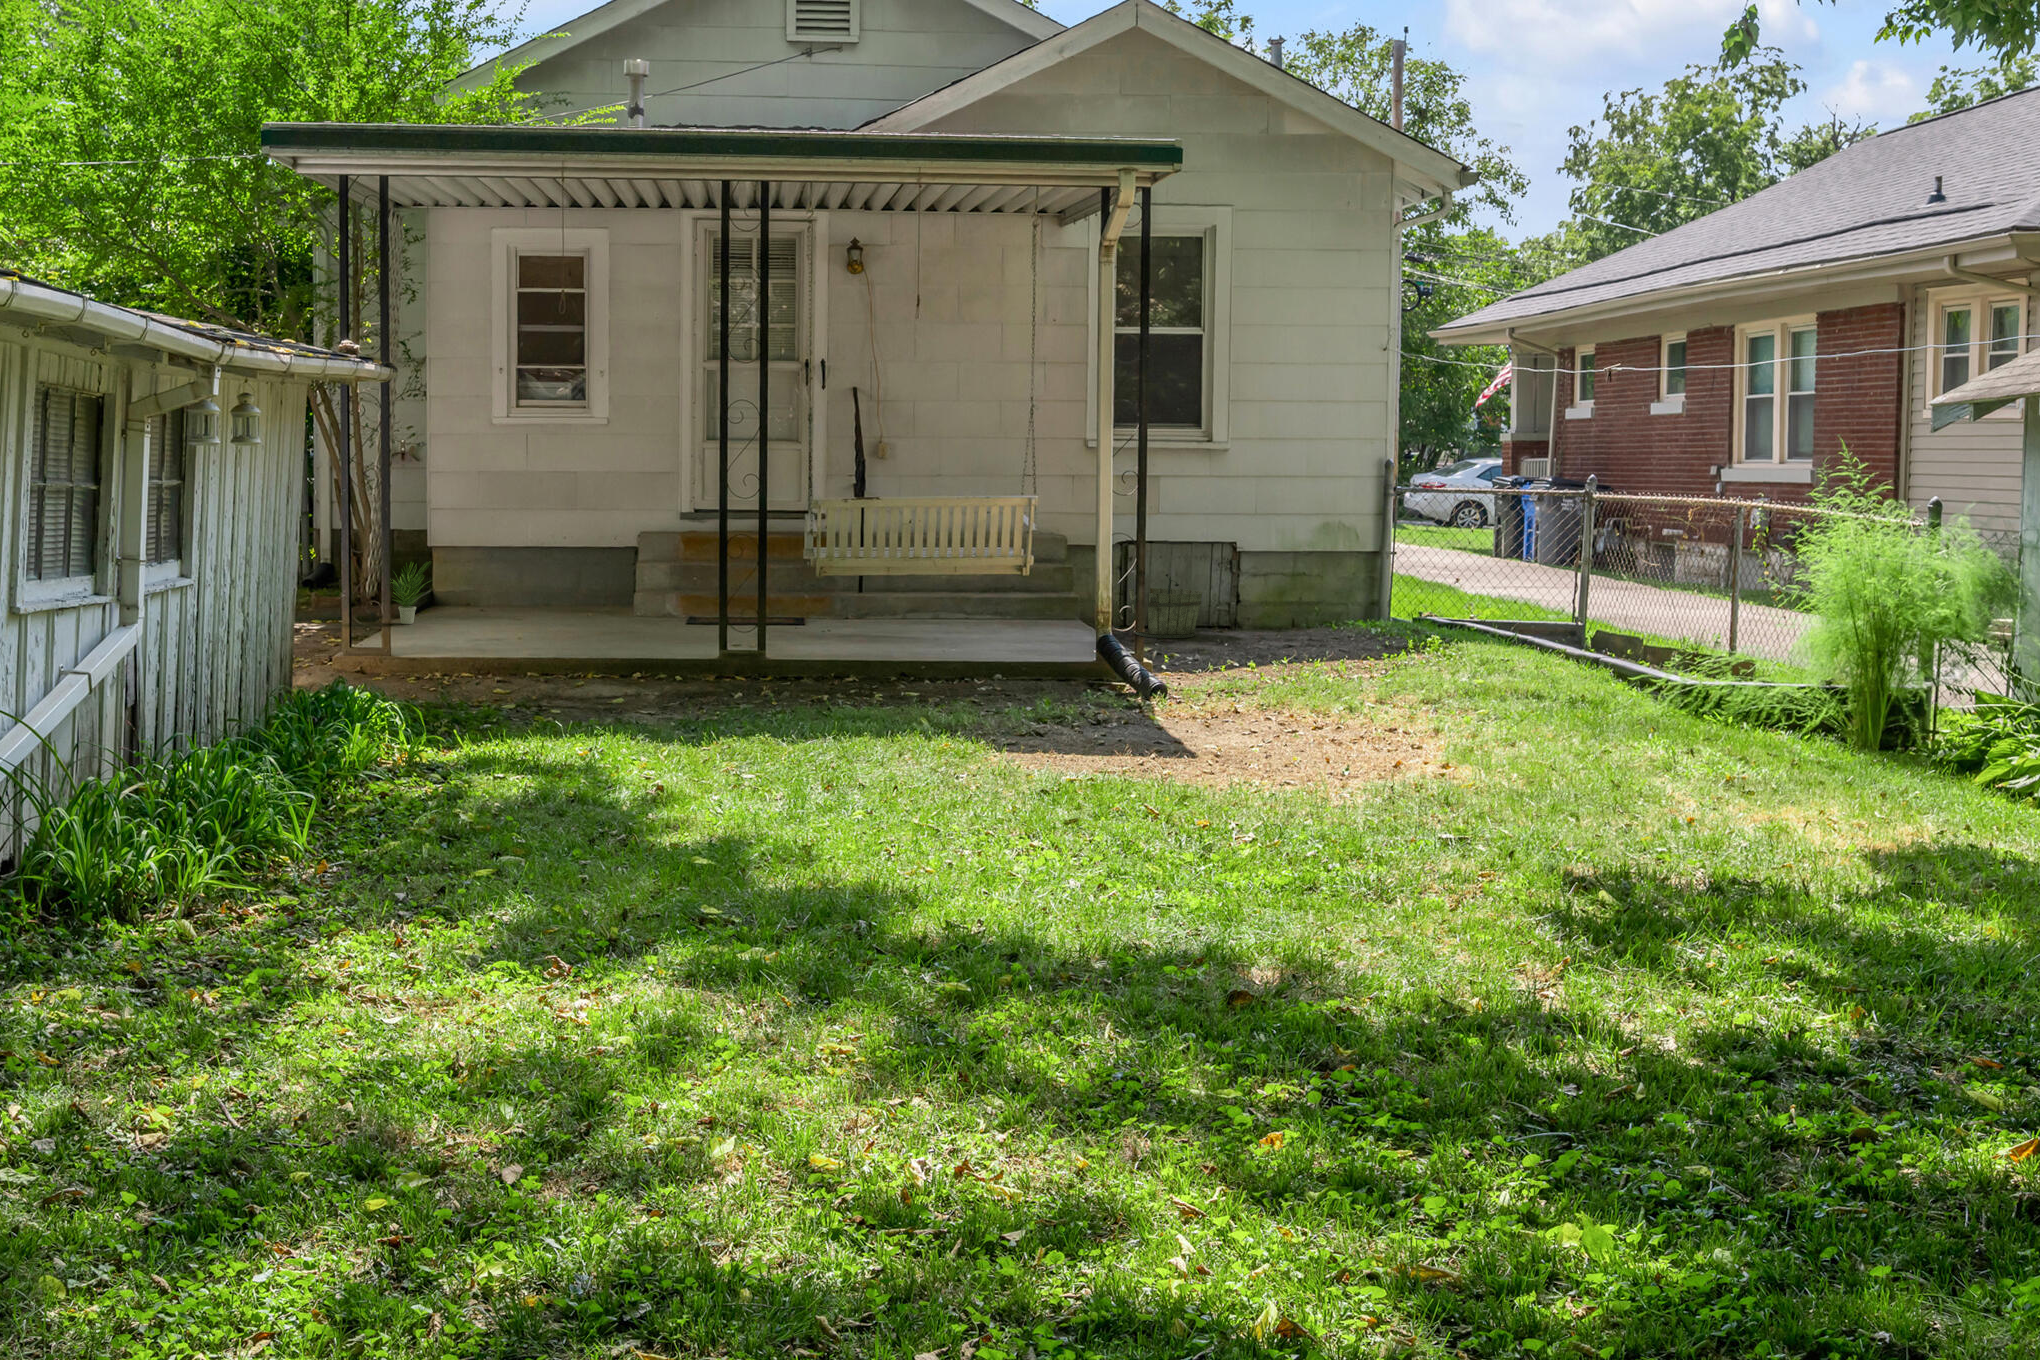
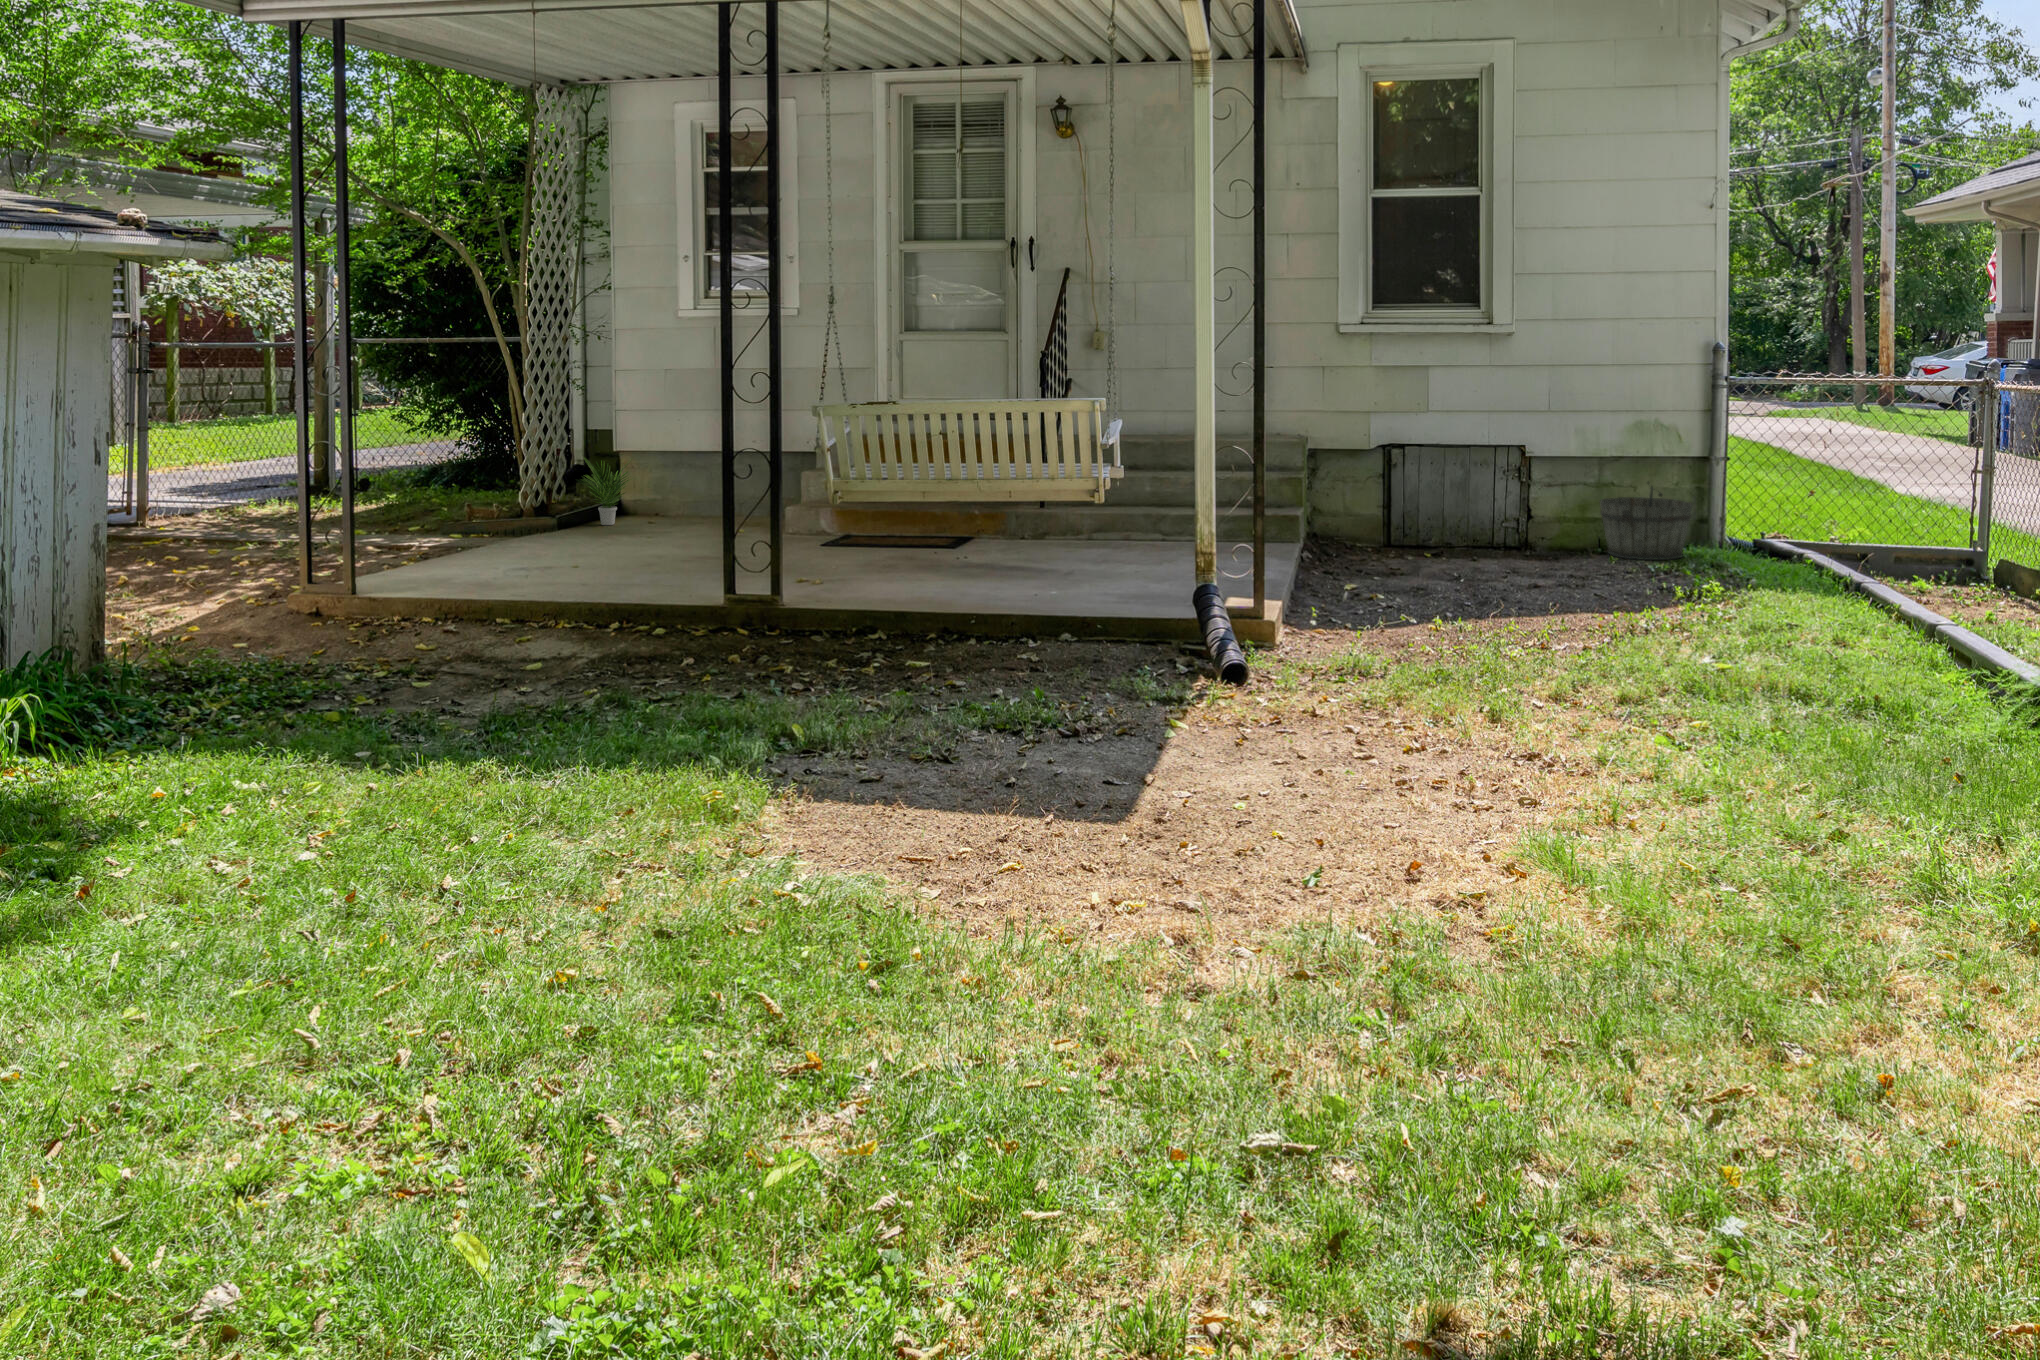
wooden bucket: present [1129,574,1202,638] -> present [1599,486,1693,560]

